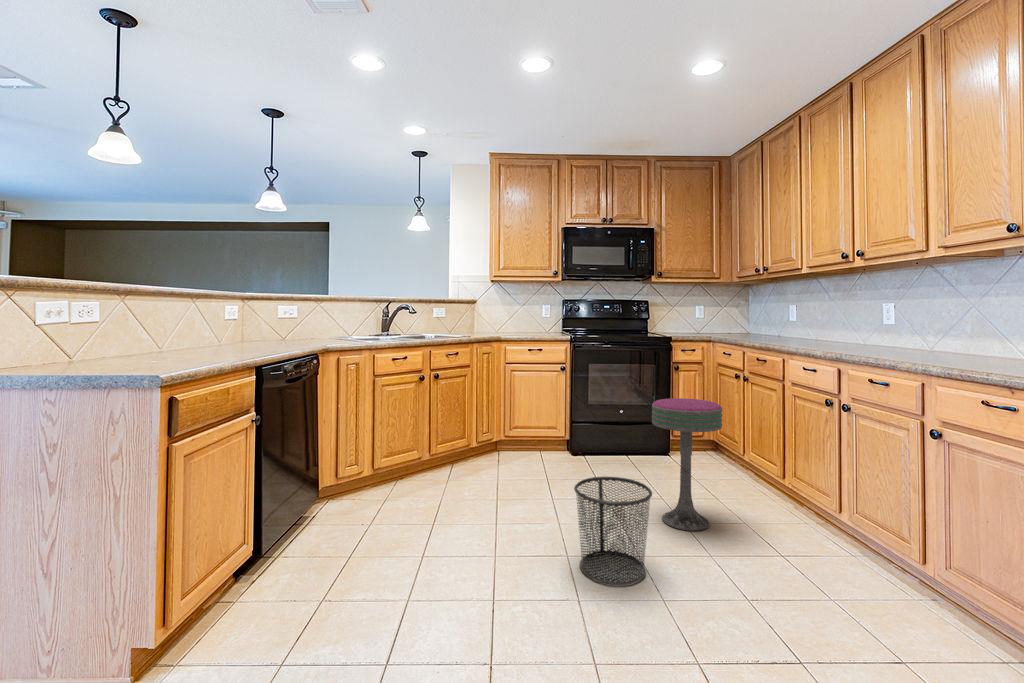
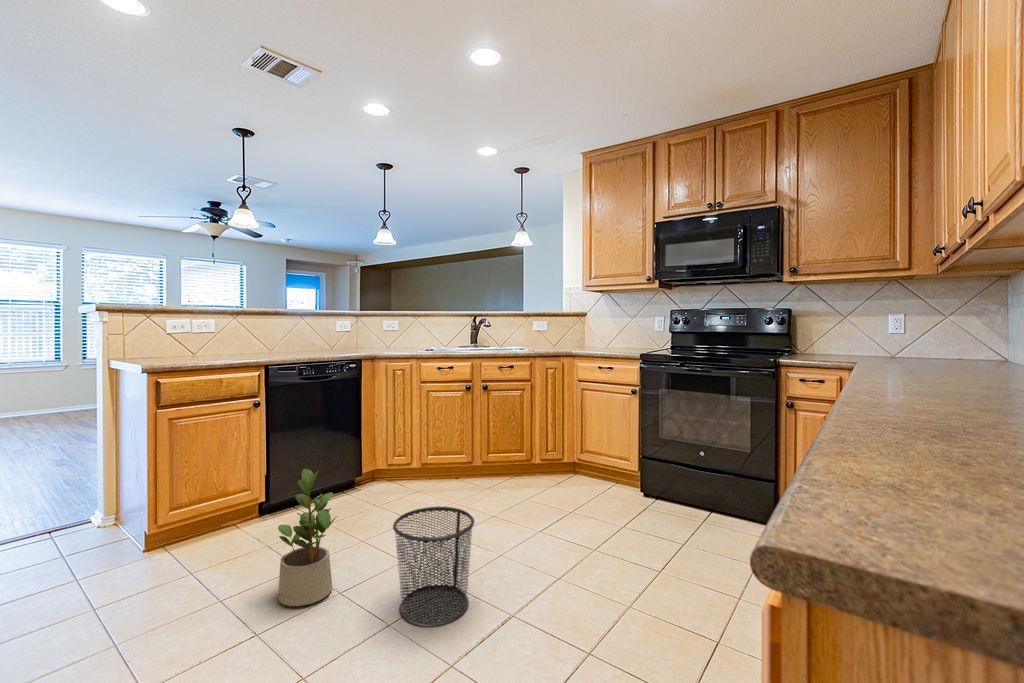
bar stool: present [652,398,722,531] -> none [558,440,644,616]
potted plant: none [458,465,535,628] -> present [278,469,336,606]

